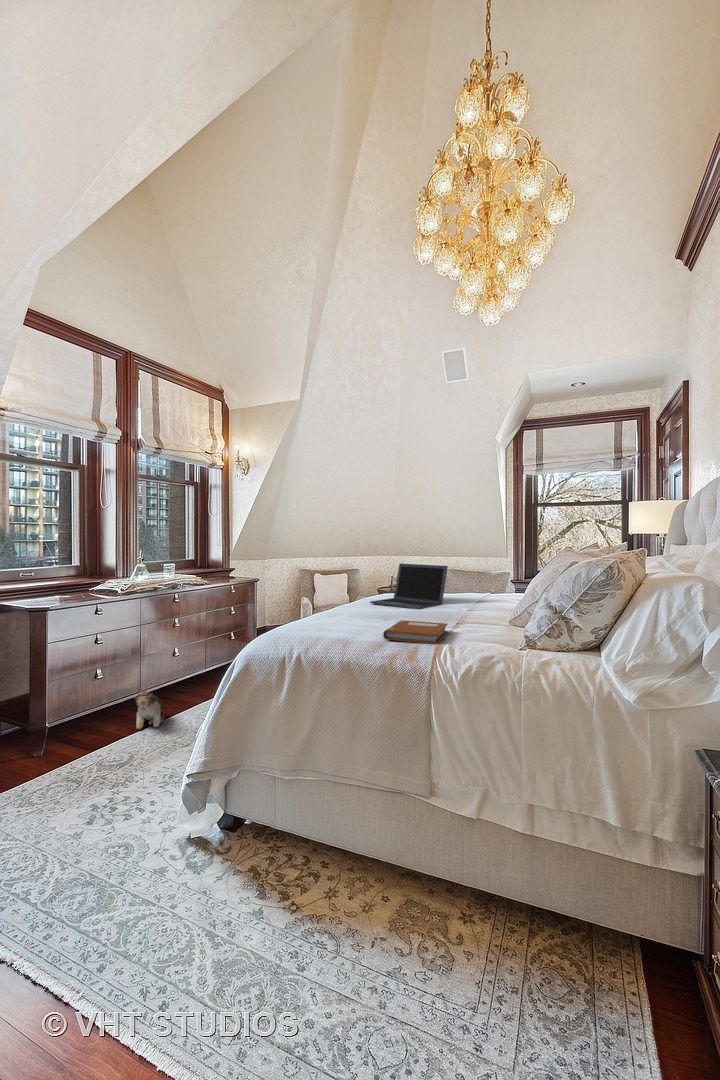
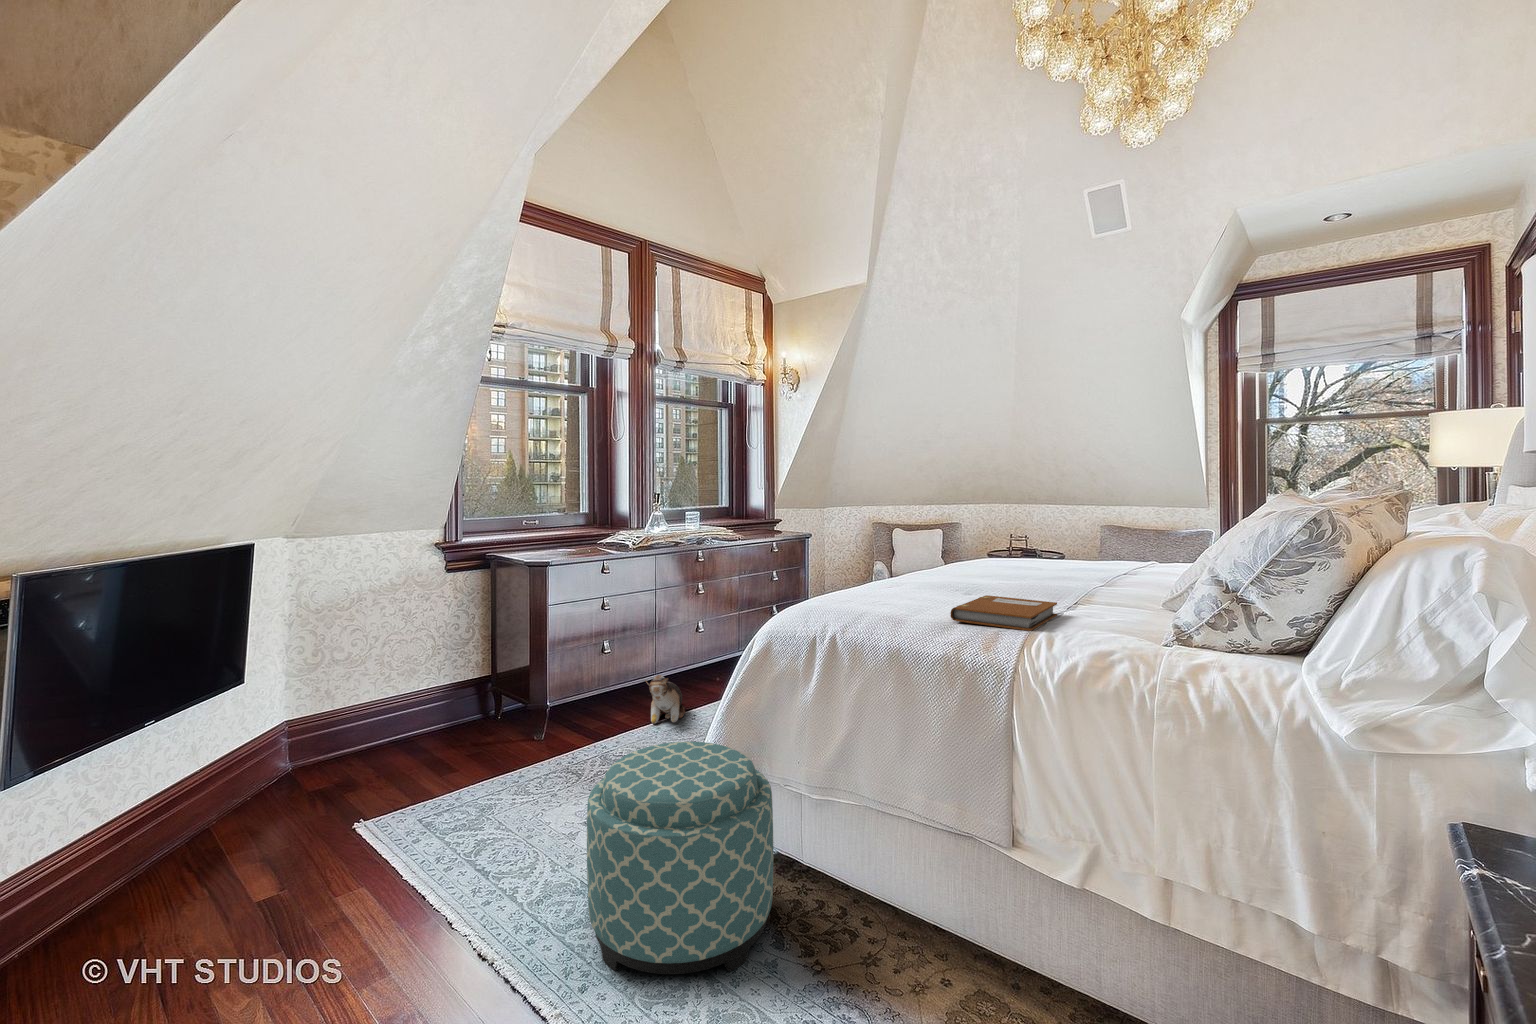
laptop: present [370,564,448,609] -> none [957,514,1082,582]
ottoman: none [101,745,257,949] -> present [587,742,773,974]

